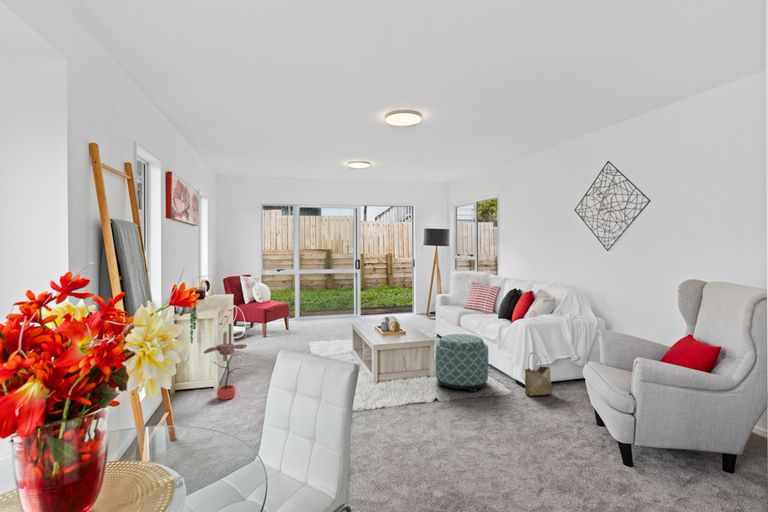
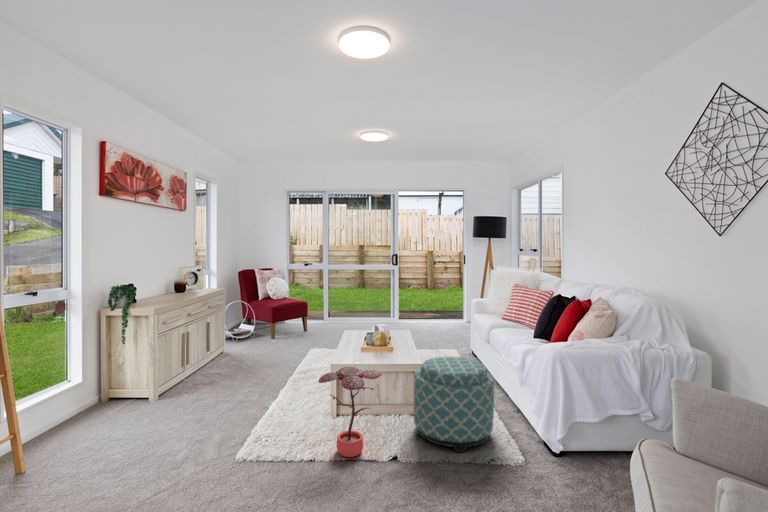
potted plant: present [204,344,247,400] -> present [319,367,381,457]
woven basket: present [525,353,552,396] -> none [545,400,596,475]

